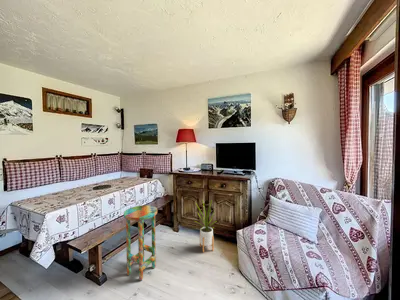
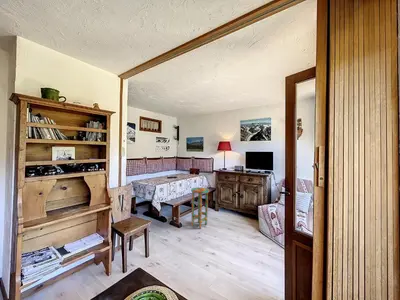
house plant: present [198,203,214,252] -> none [229,186,248,222]

